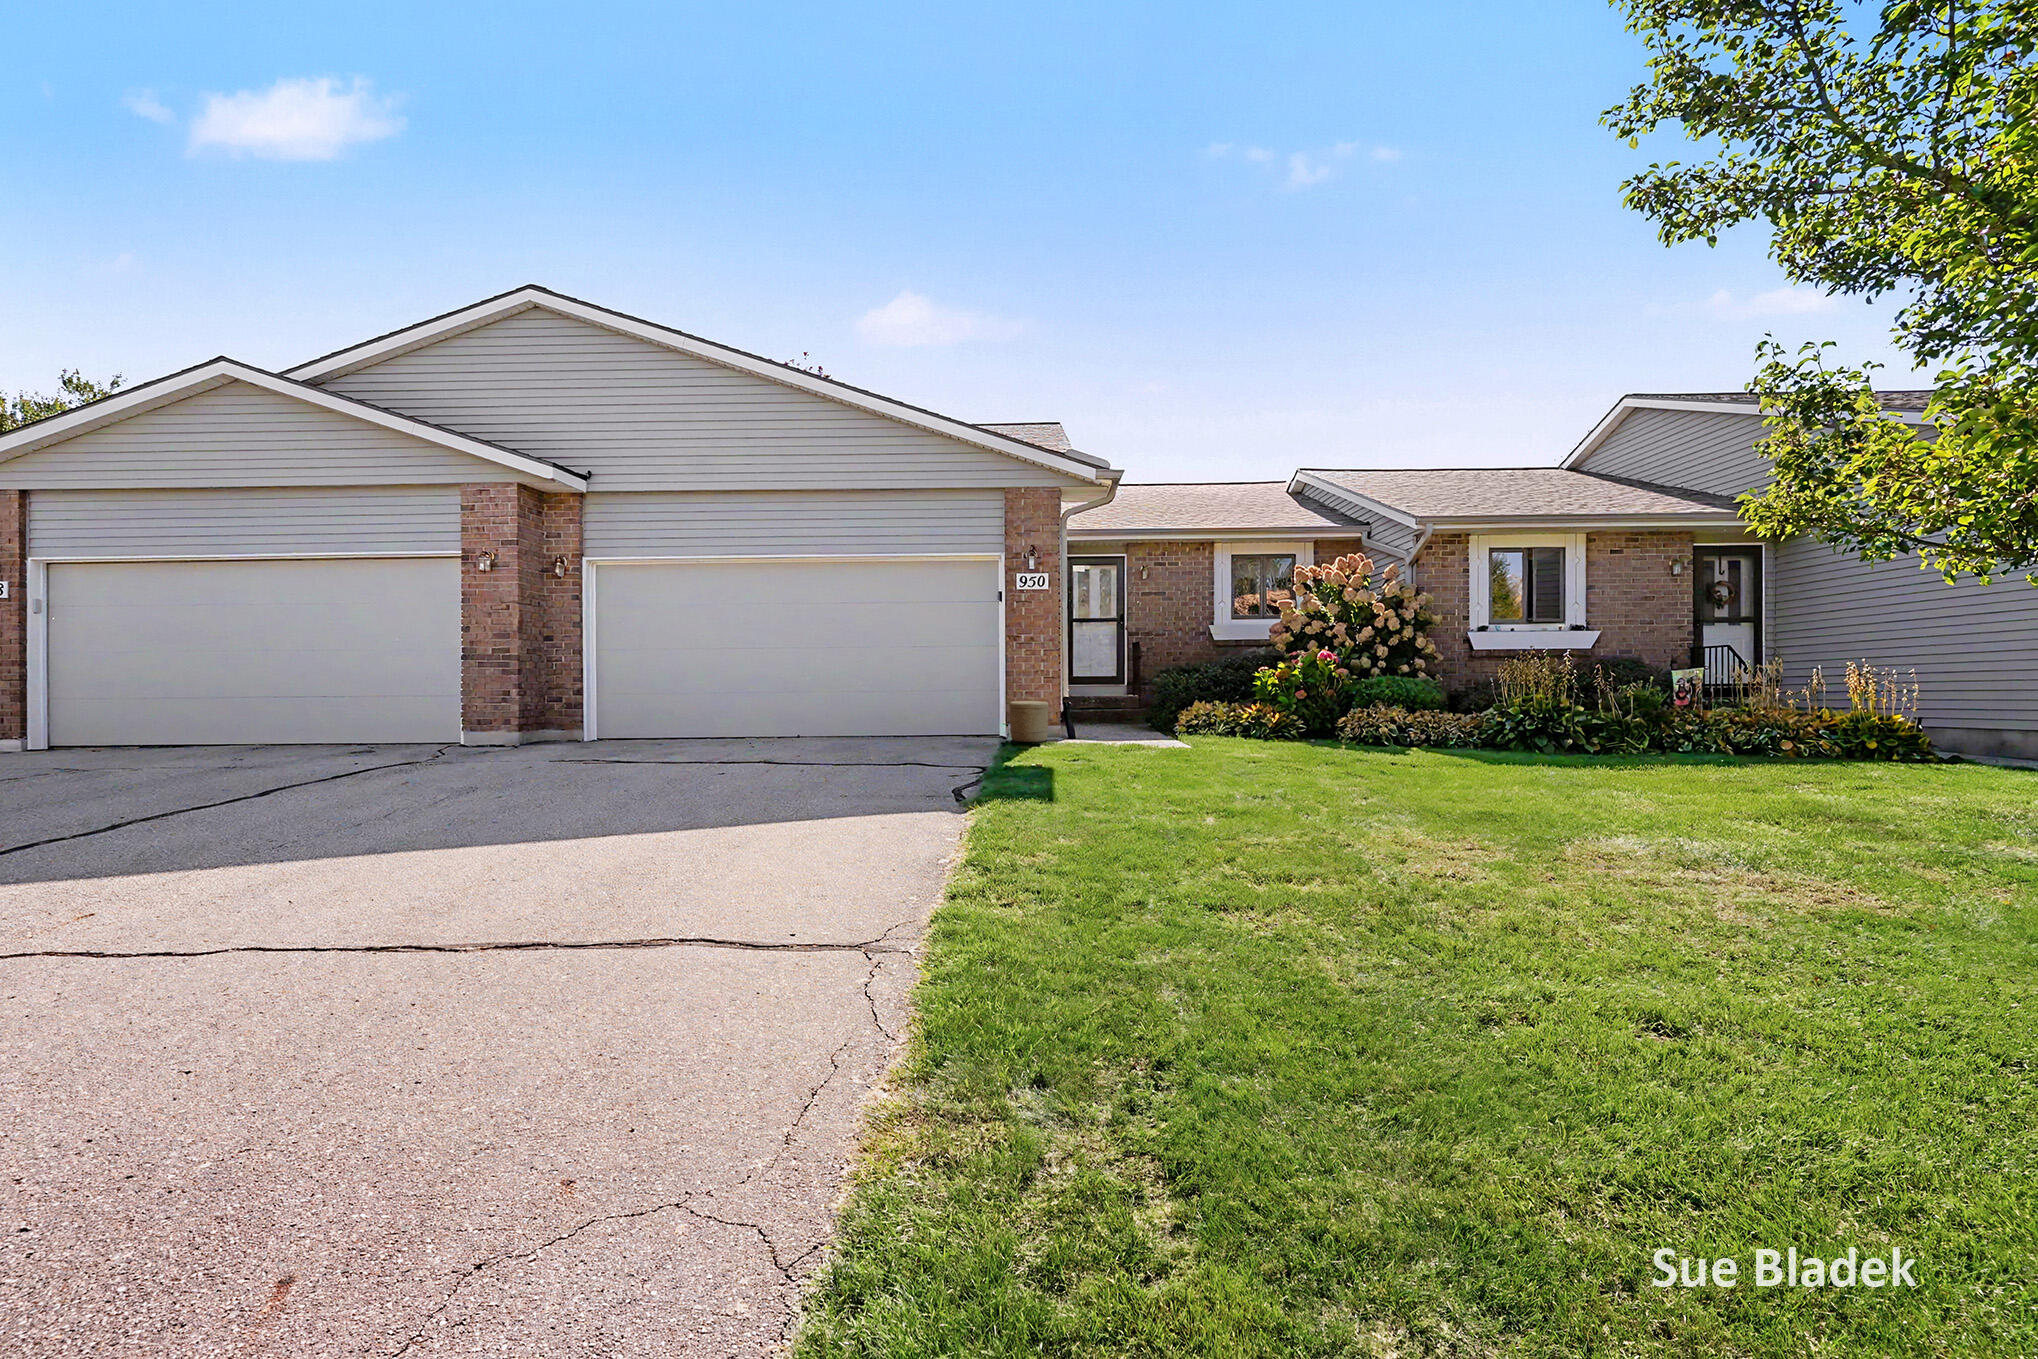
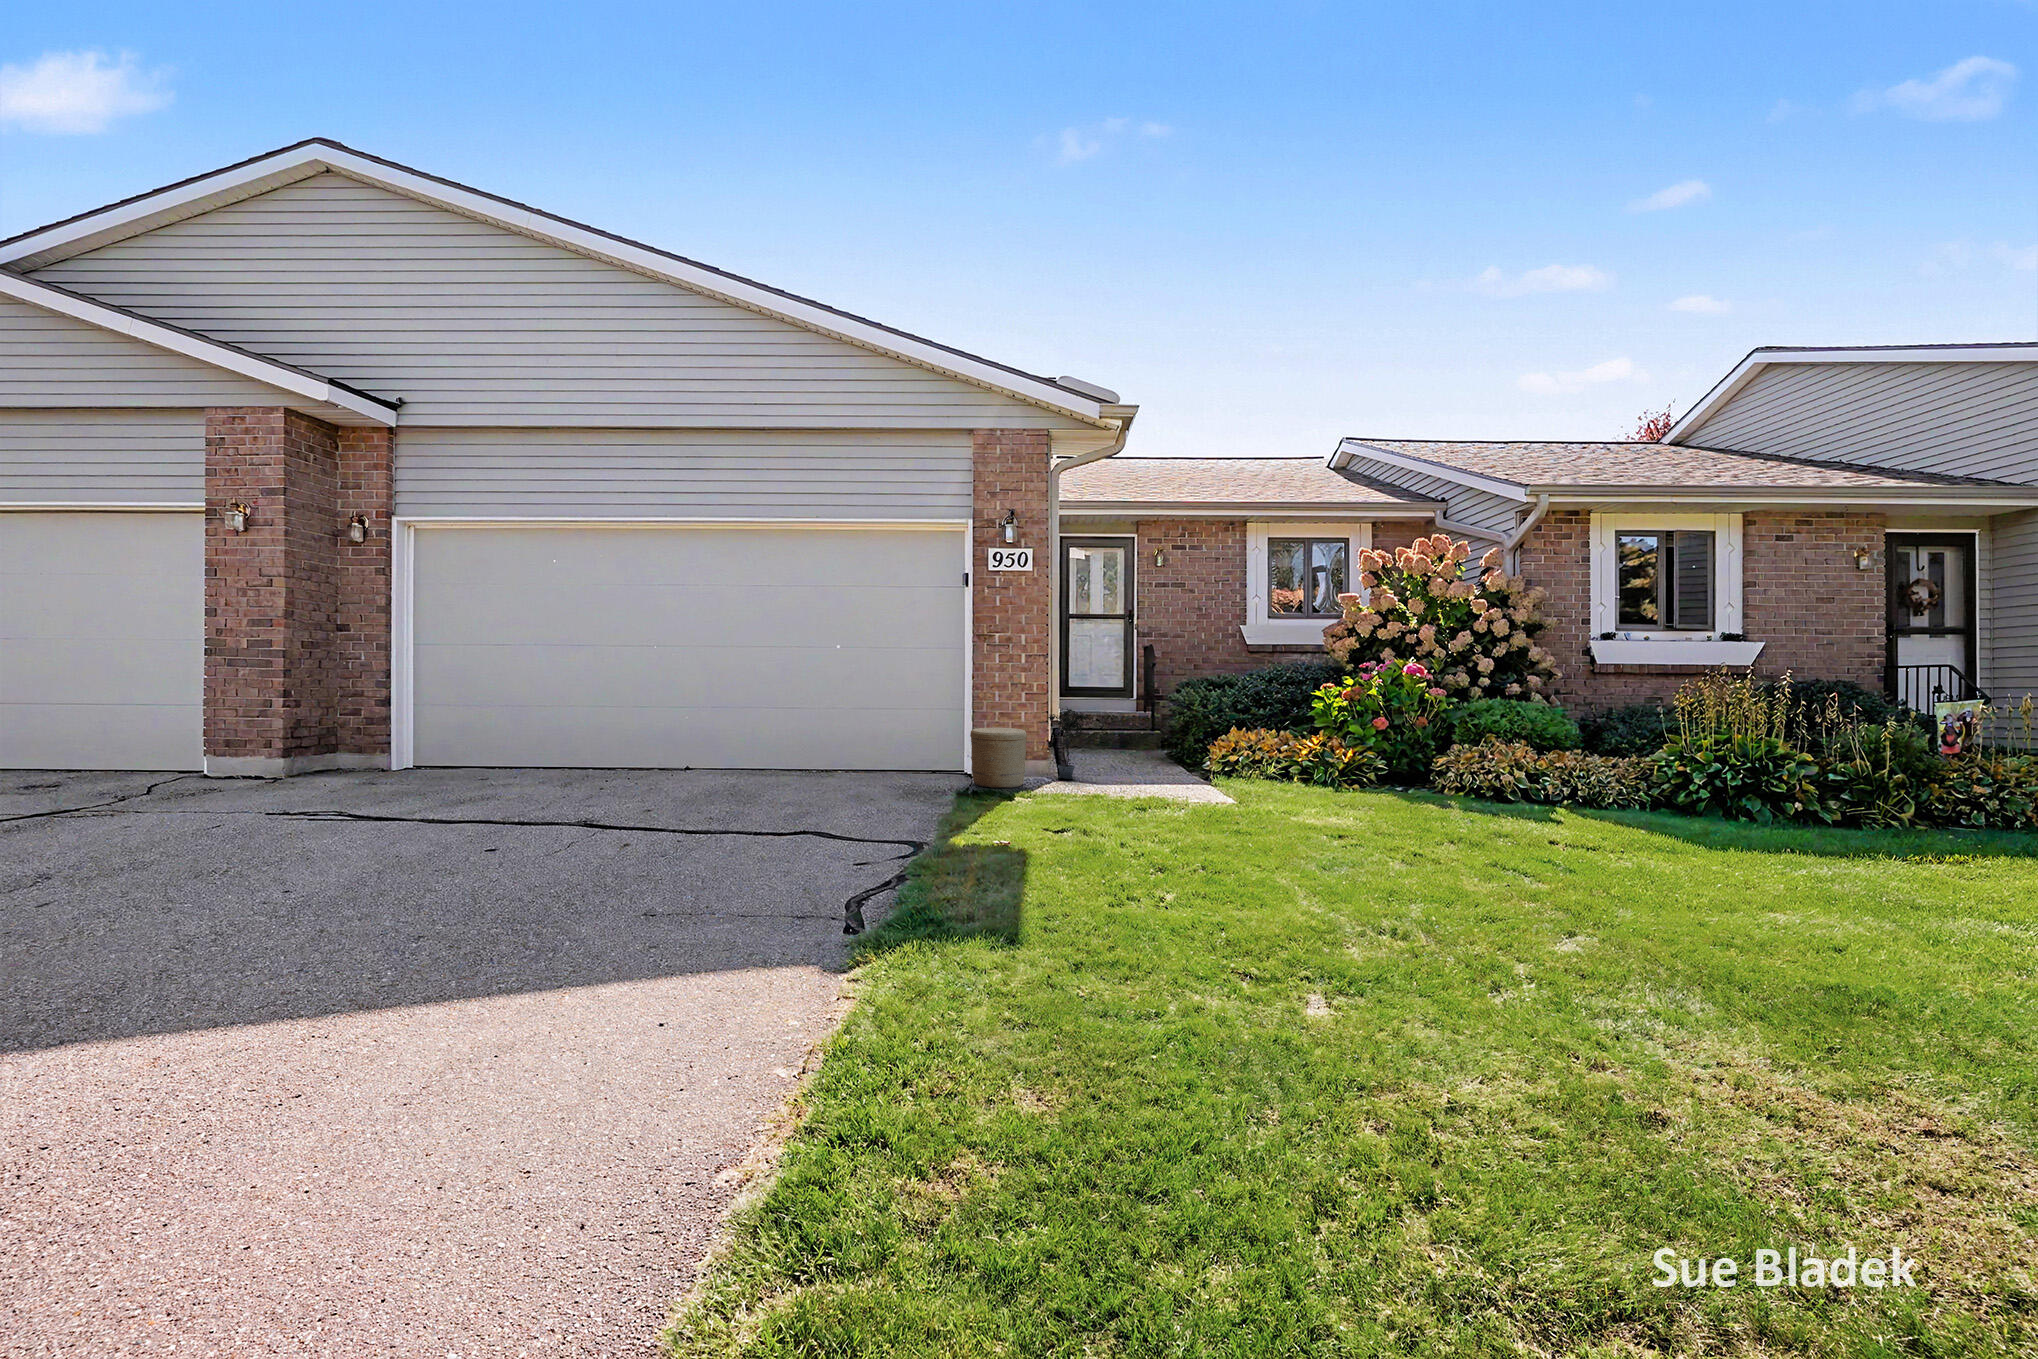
potted plant: none [1060,685,1095,737] -> present [1048,708,1093,779]

